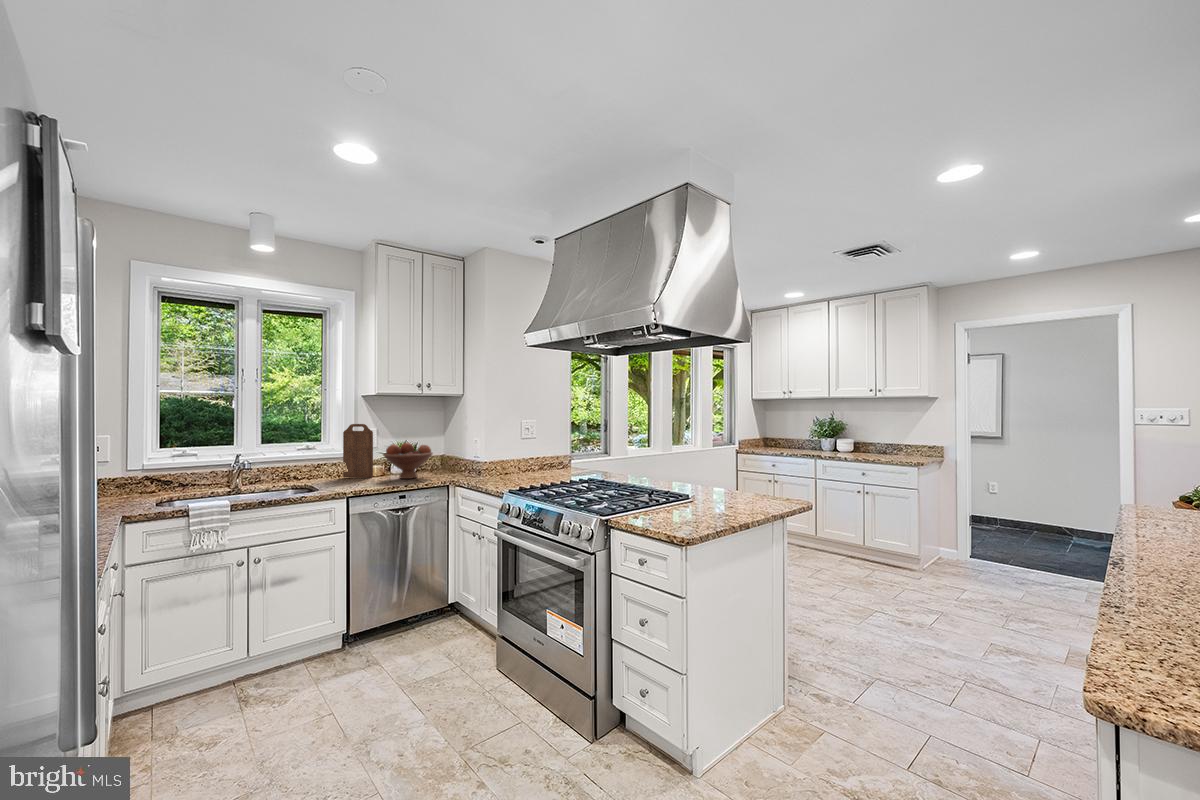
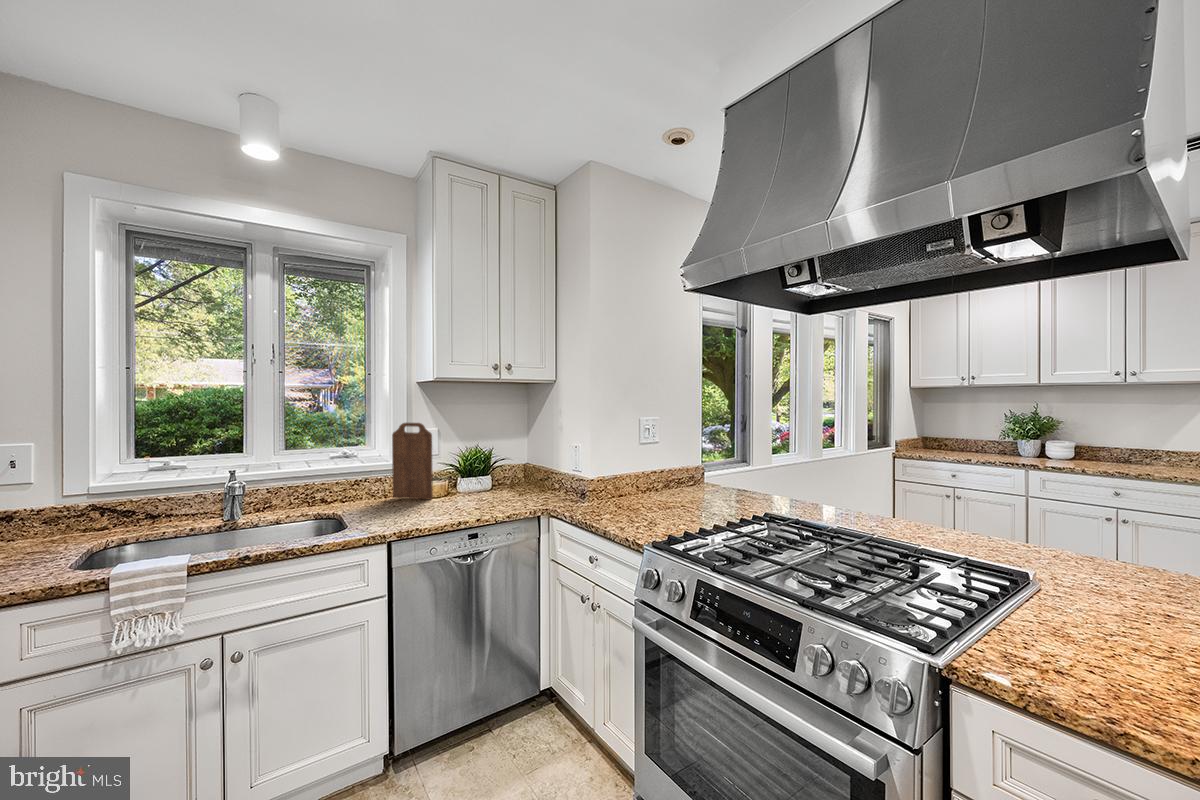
fruit bowl: present [383,443,433,479] -> none [445,450,516,504]

